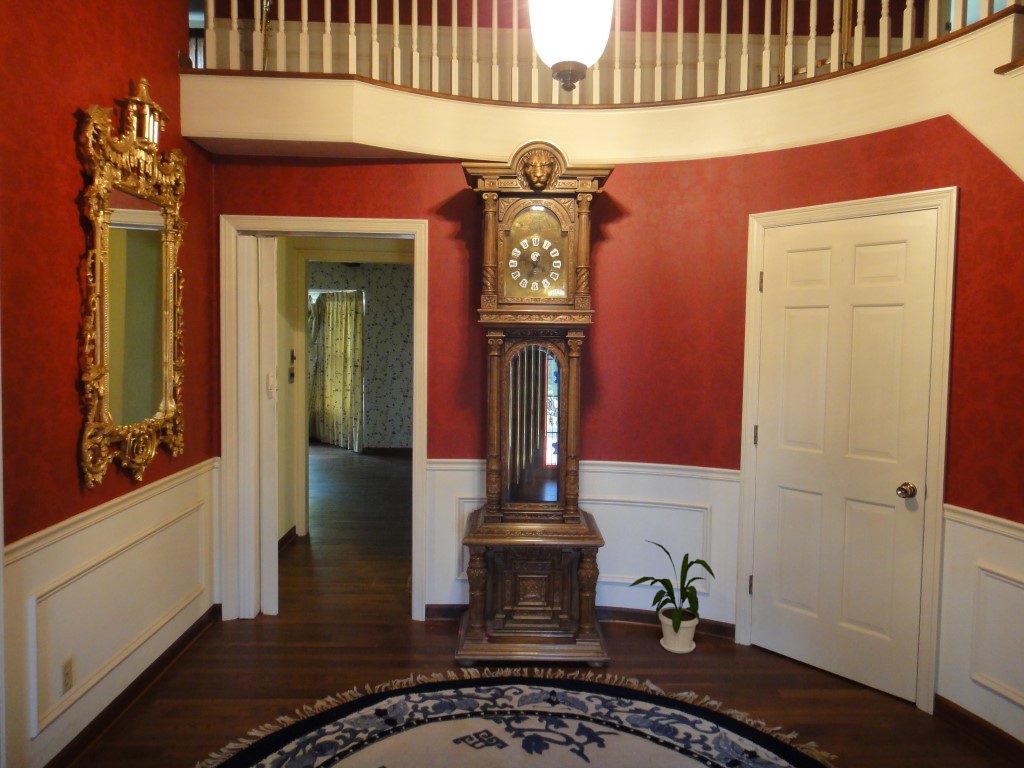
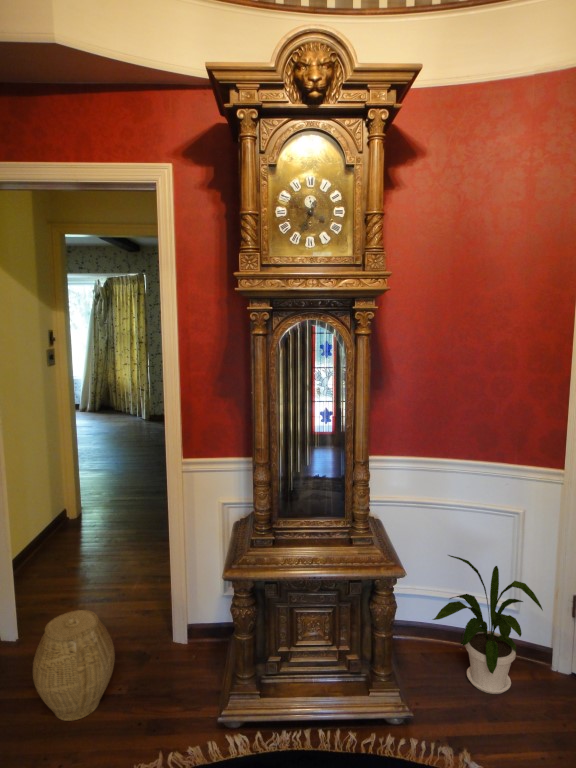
woven basket: none [308,577,371,660] -> present [33,610,115,721]

